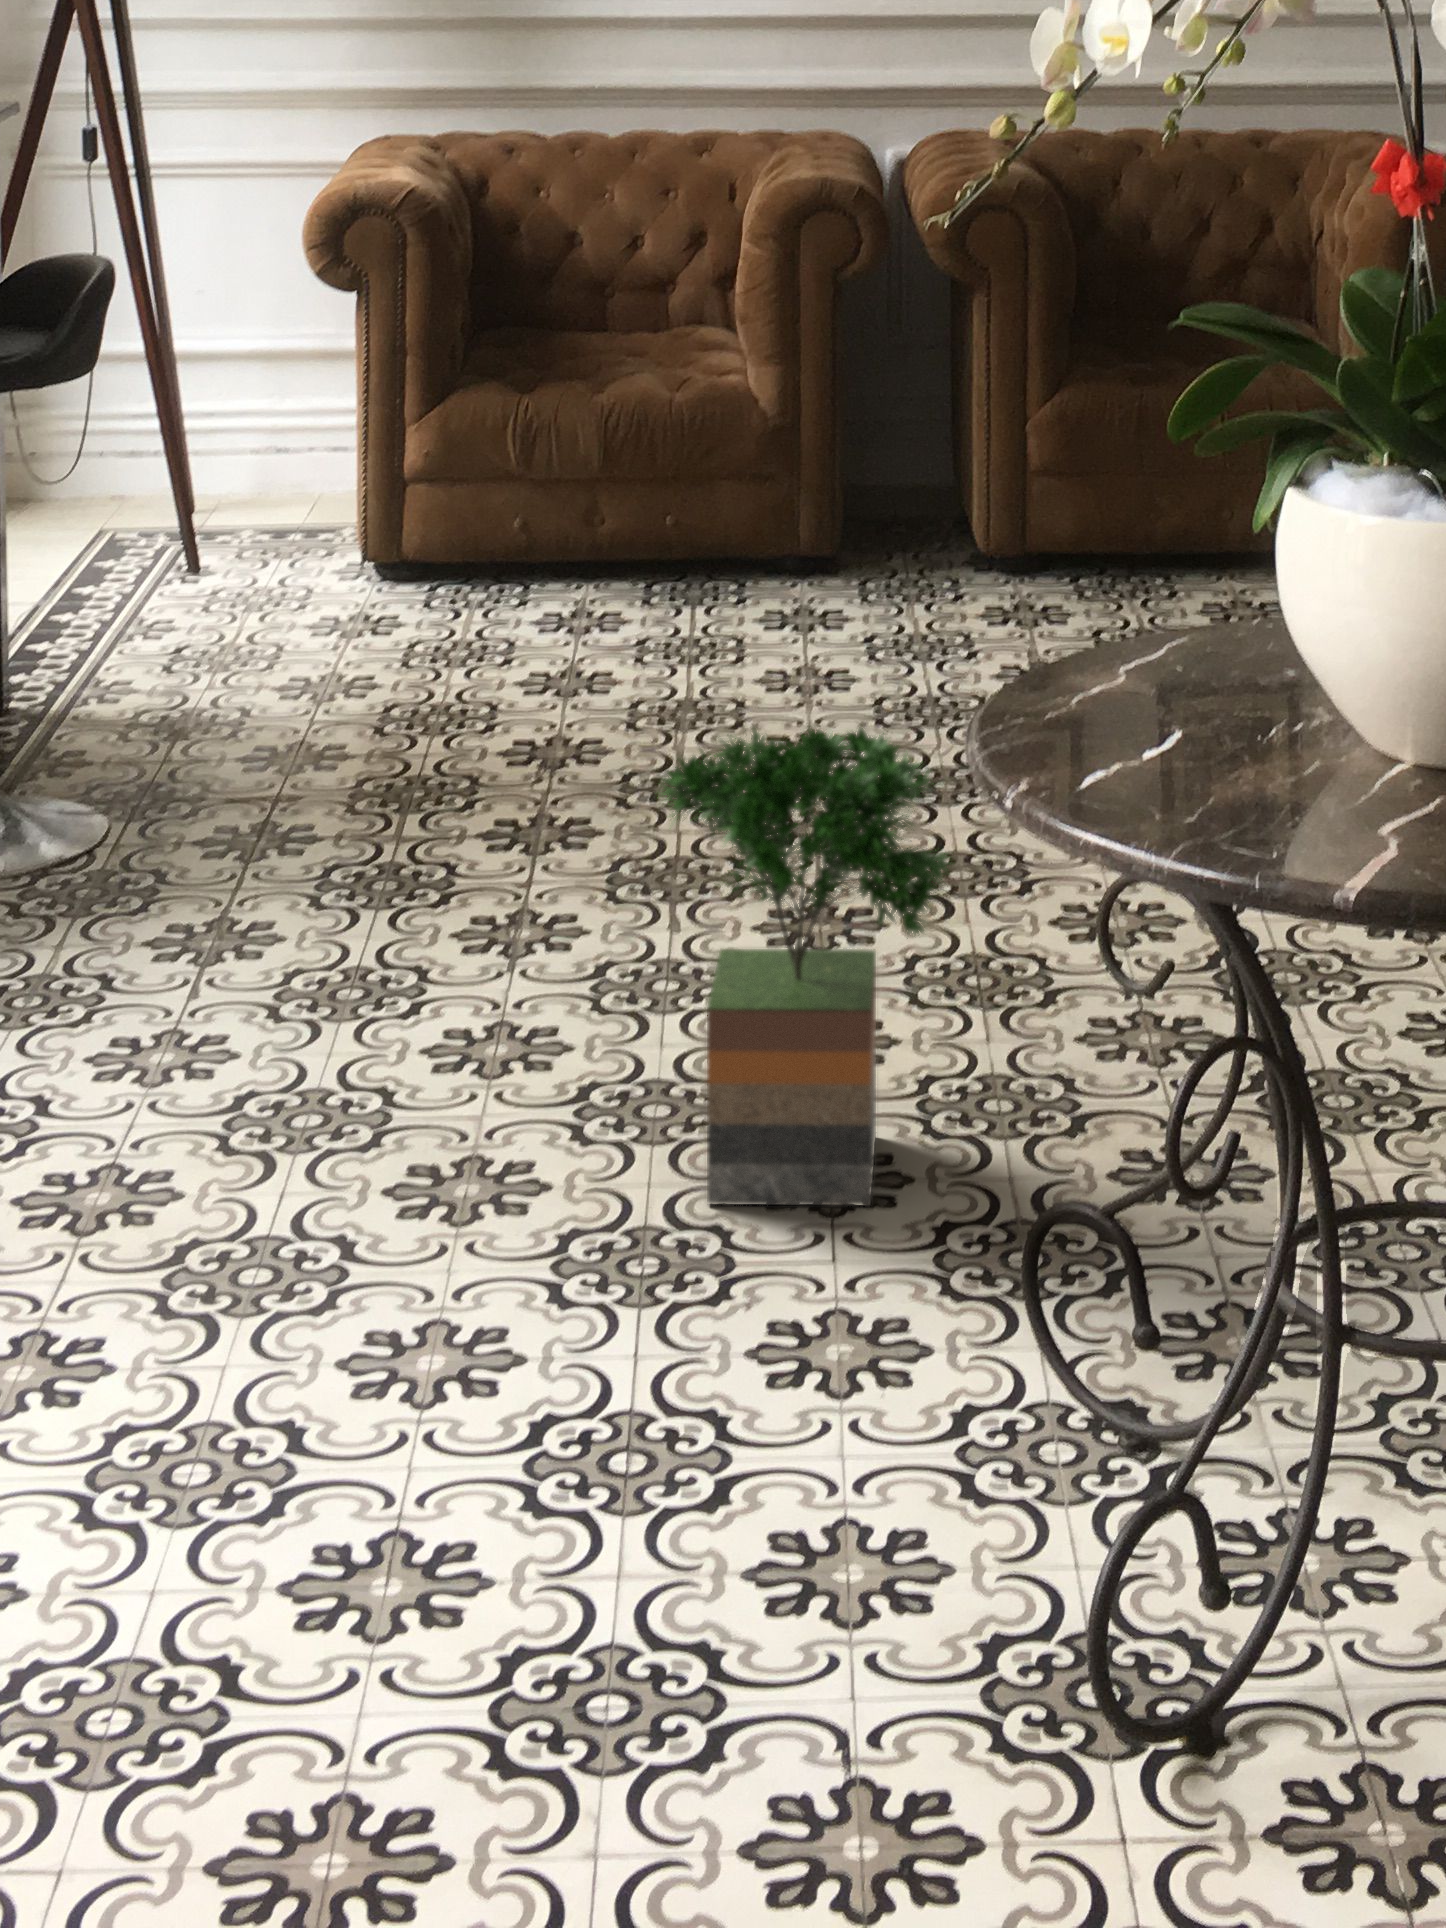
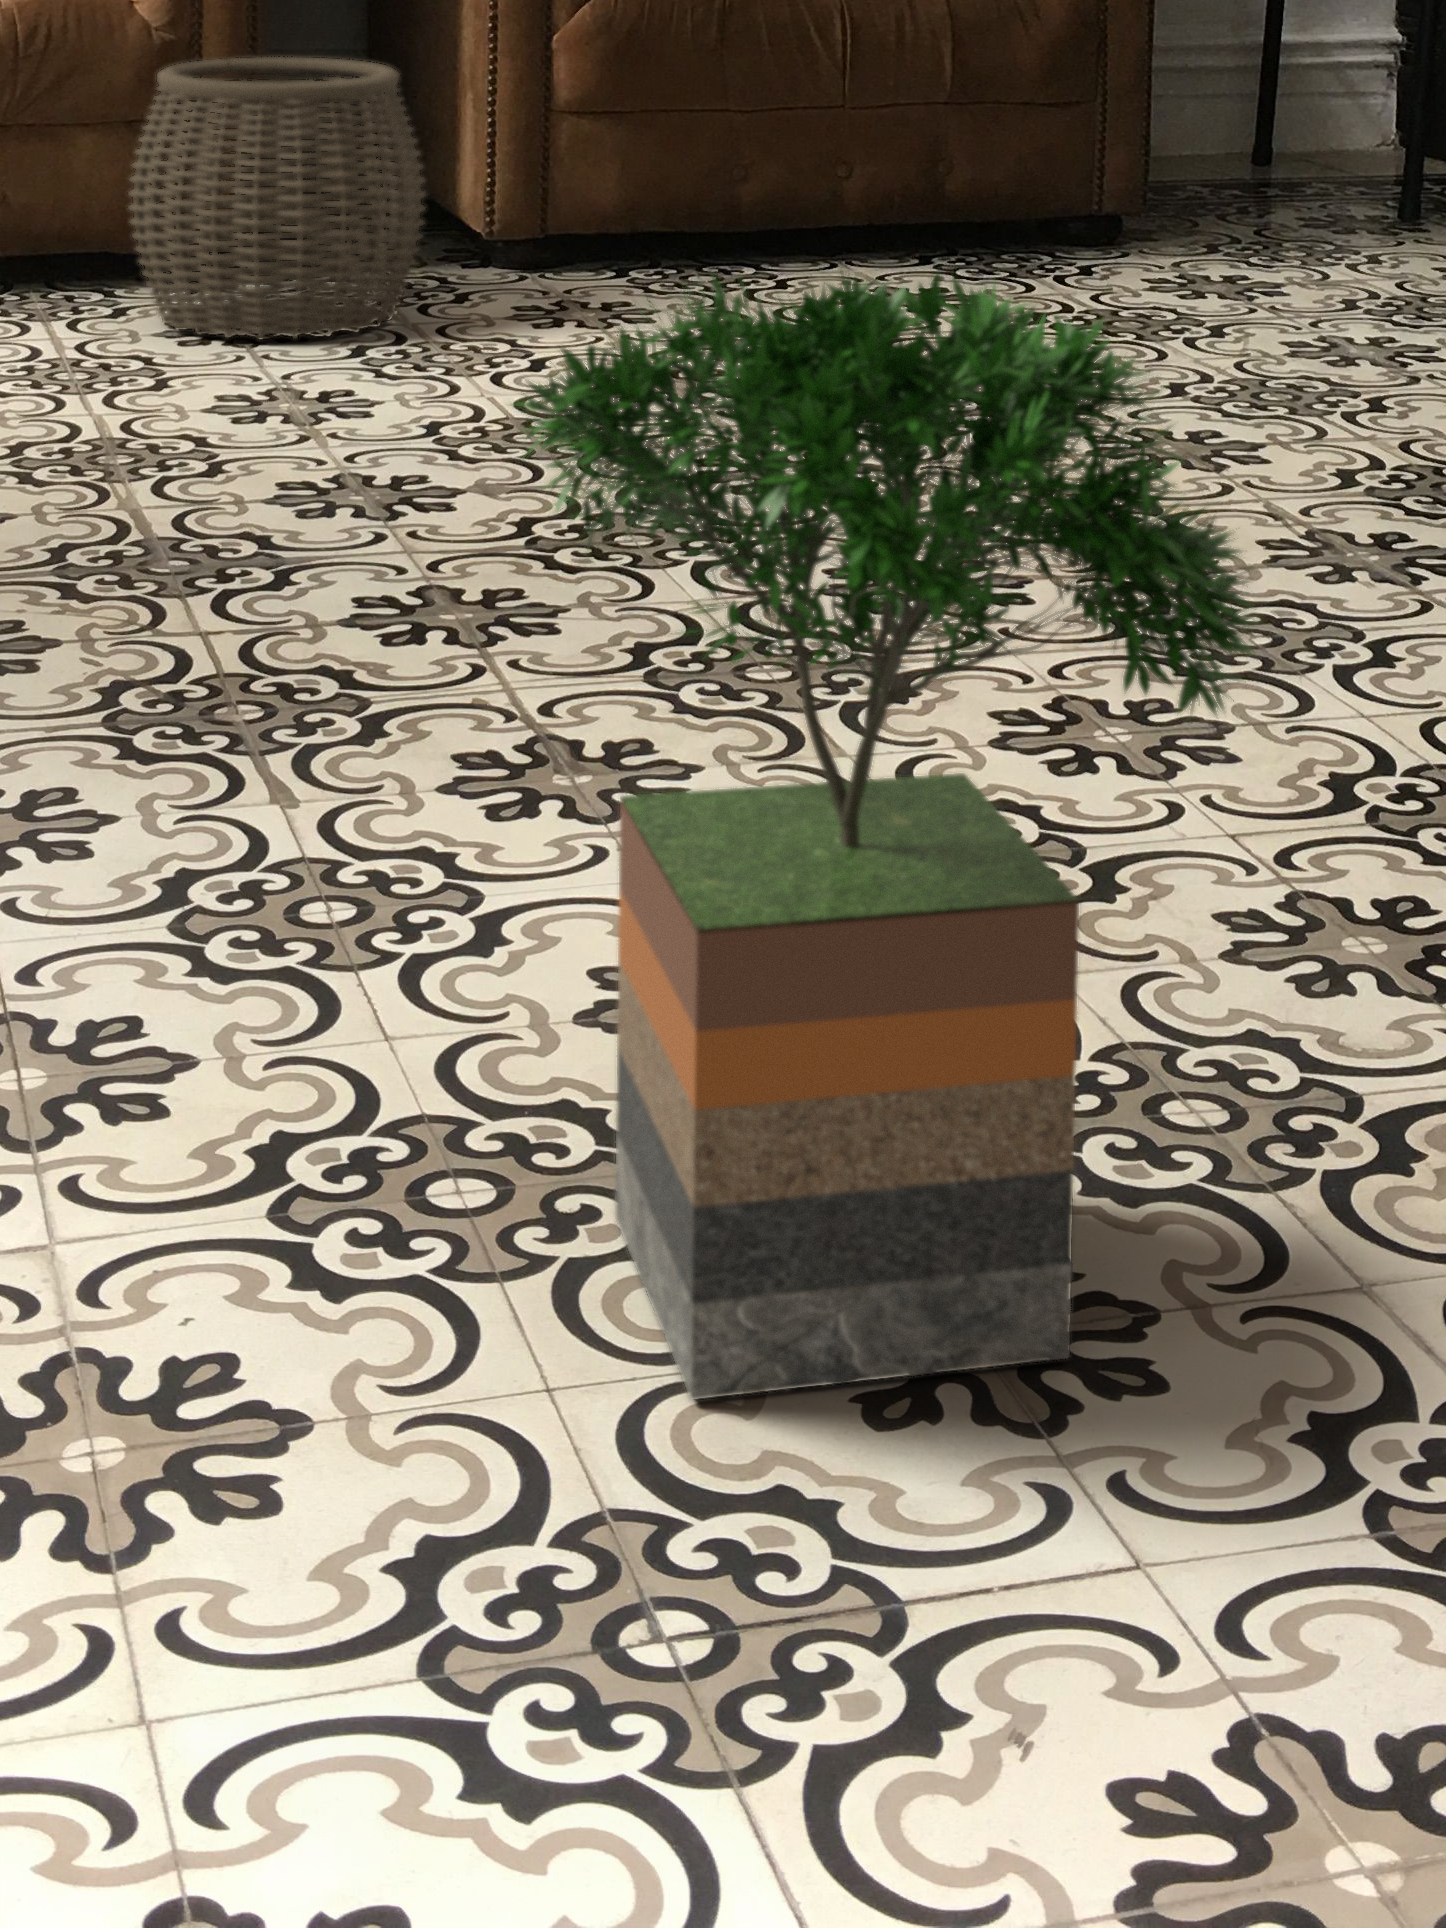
woven basket: none [743,436,929,625] -> present [129,58,425,339]

